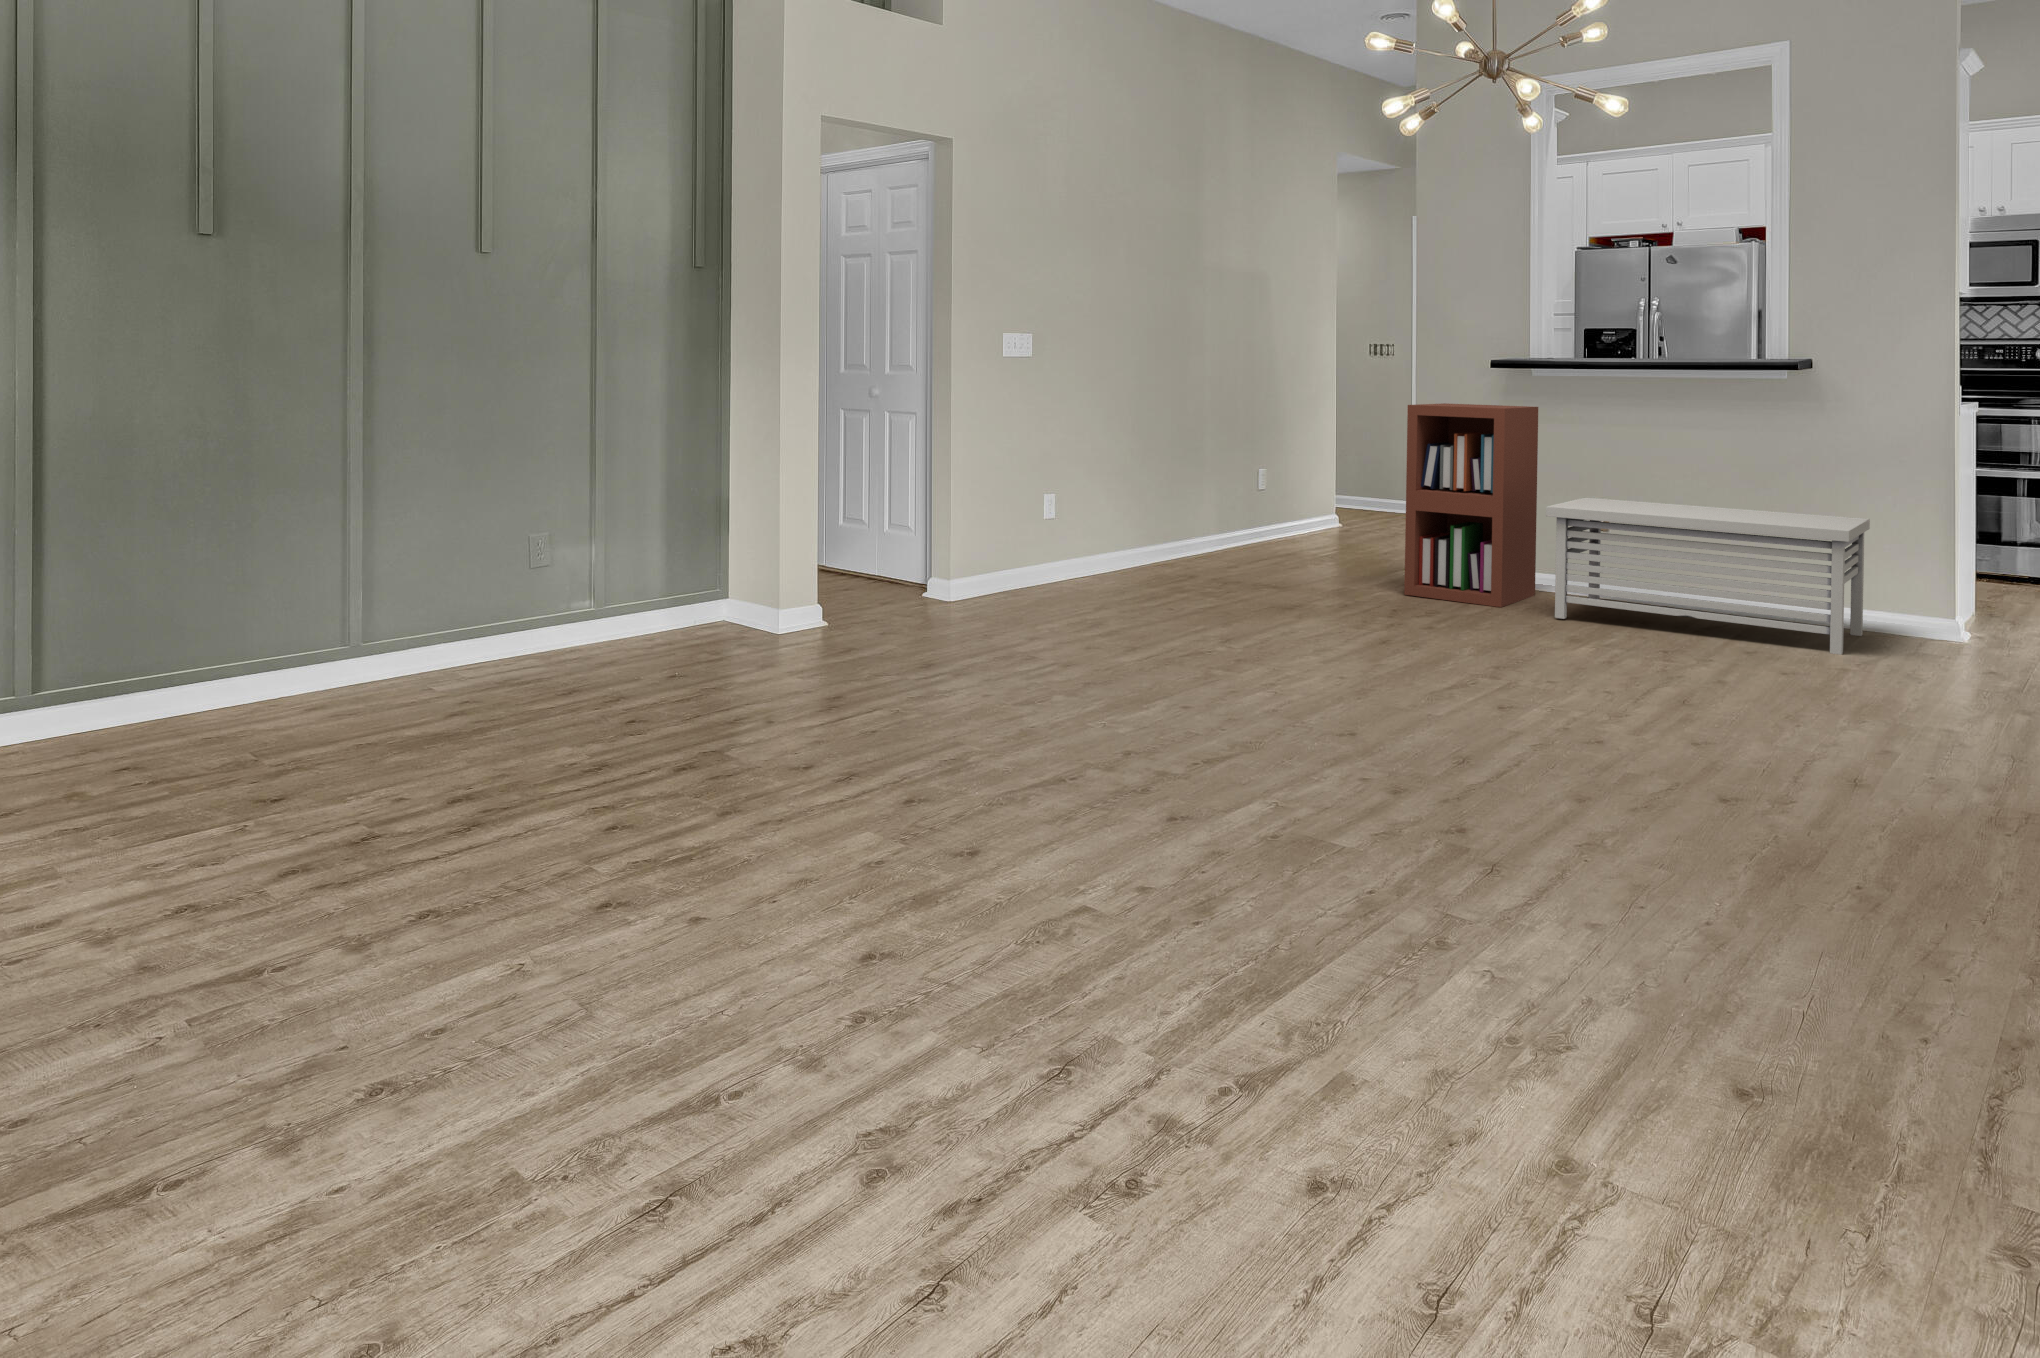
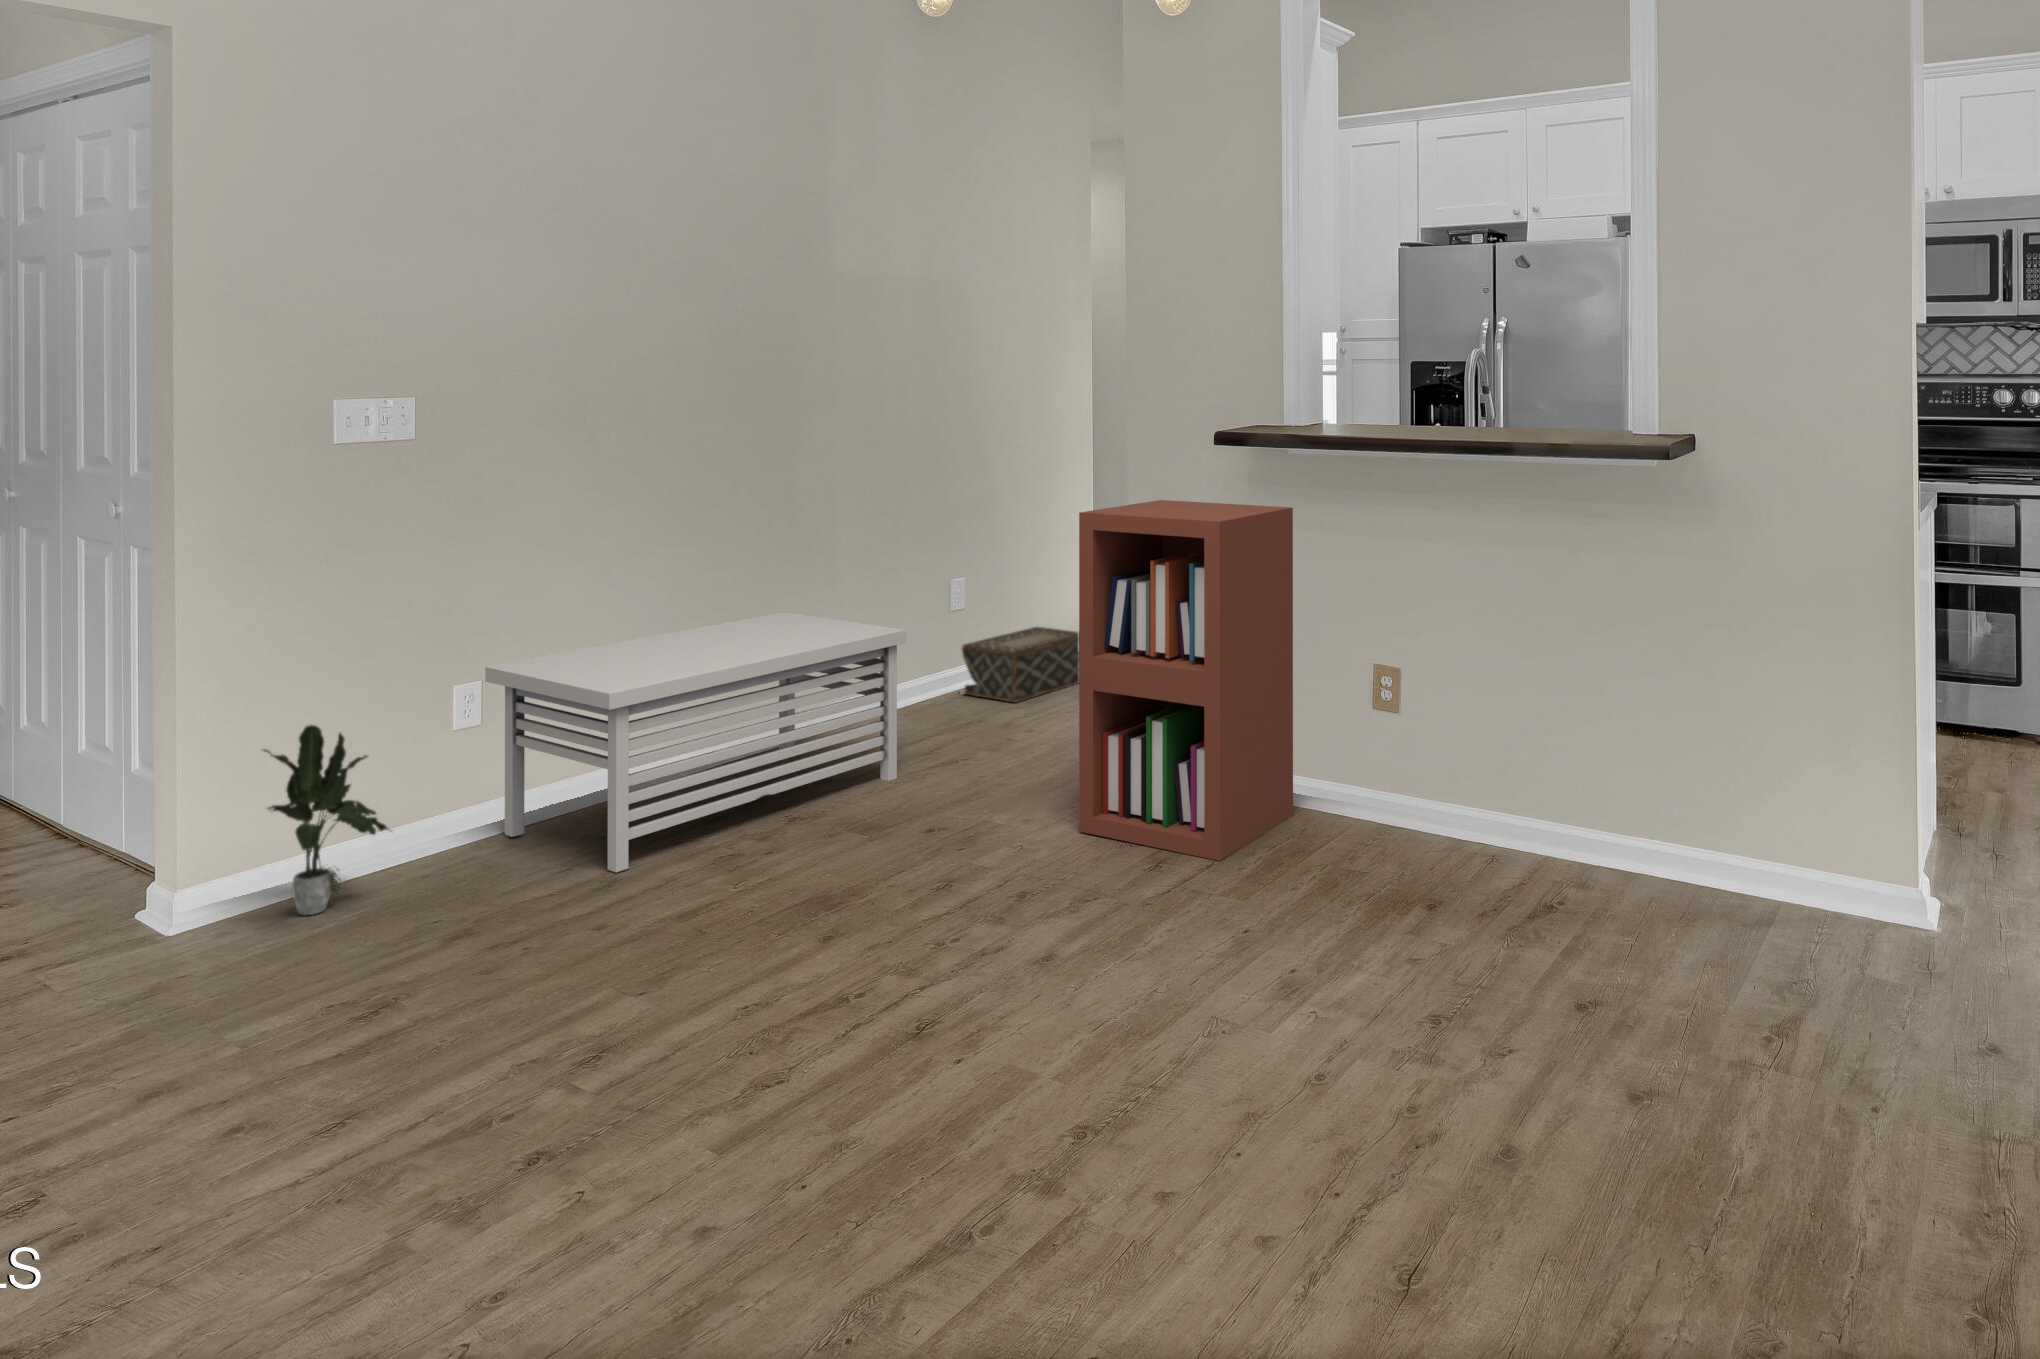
storage bench: present [1546,498,1870,655] -> present [485,612,906,872]
potted plant: none [975,502,1038,601] -> present [263,725,388,915]
woven basket: none [1264,505,1346,548] -> present [962,627,1079,702]

